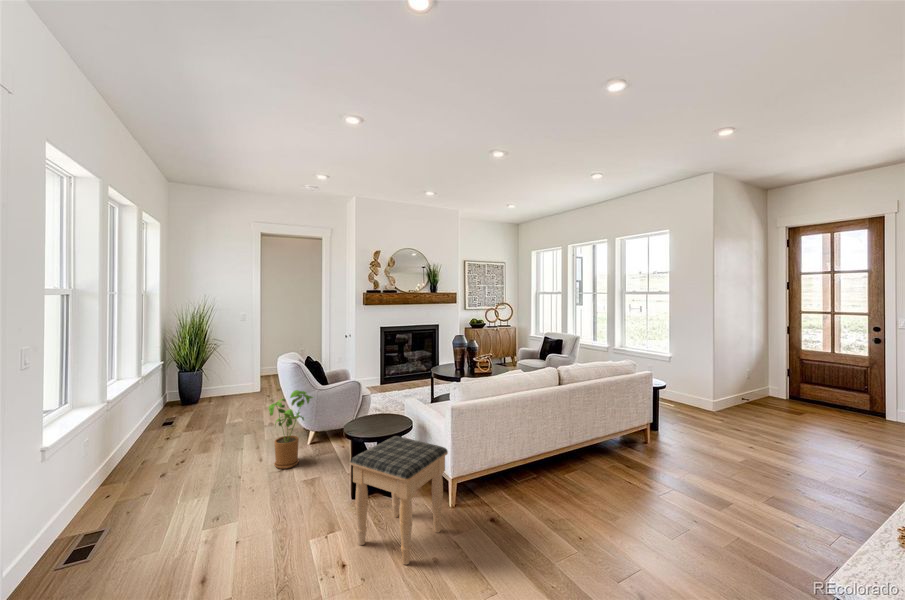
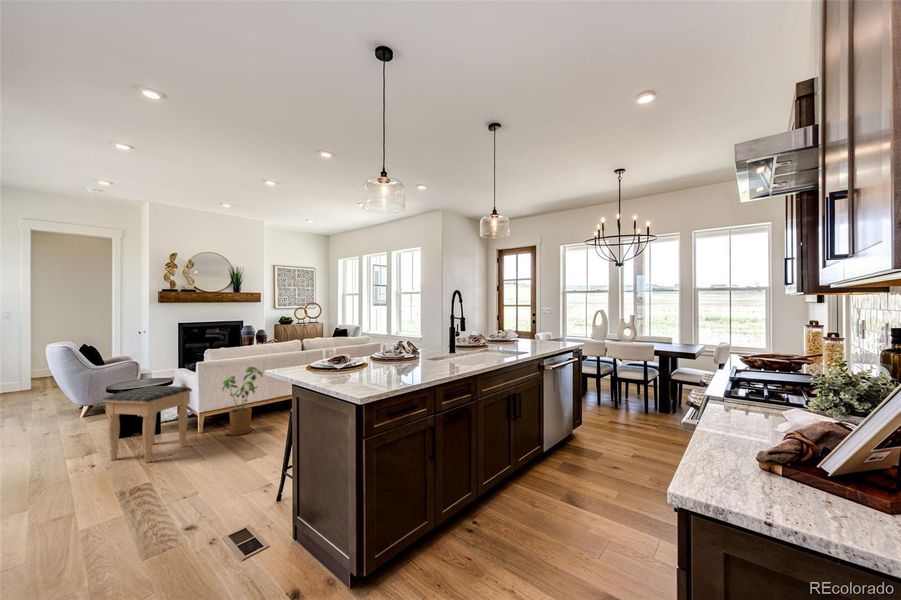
house plant: present [269,390,313,469] -> present [223,367,263,435]

